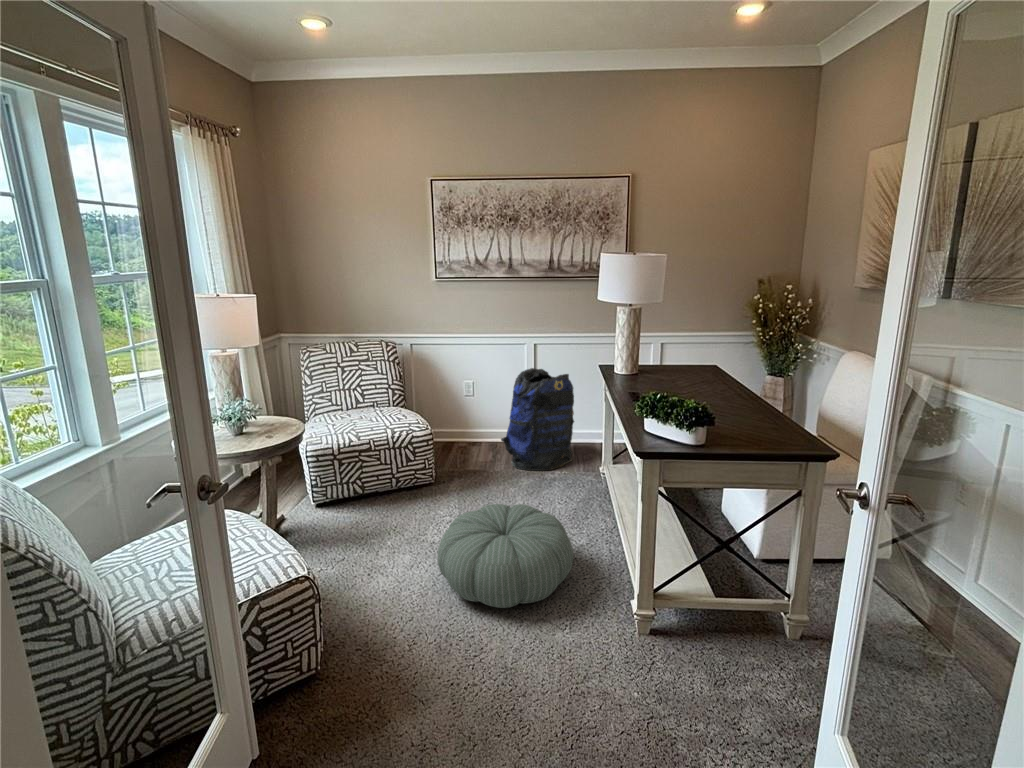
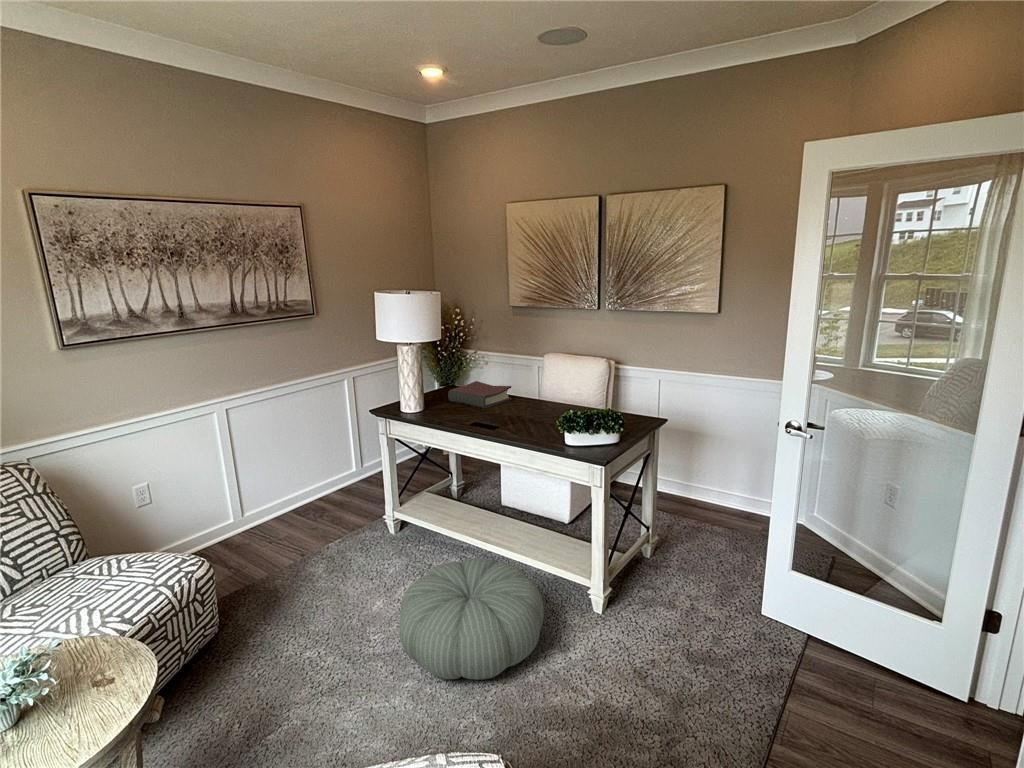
hardback book: none [662,366,717,393] -> present [448,381,512,408]
backpack: present [501,368,574,471] -> none [236,432,327,564]

